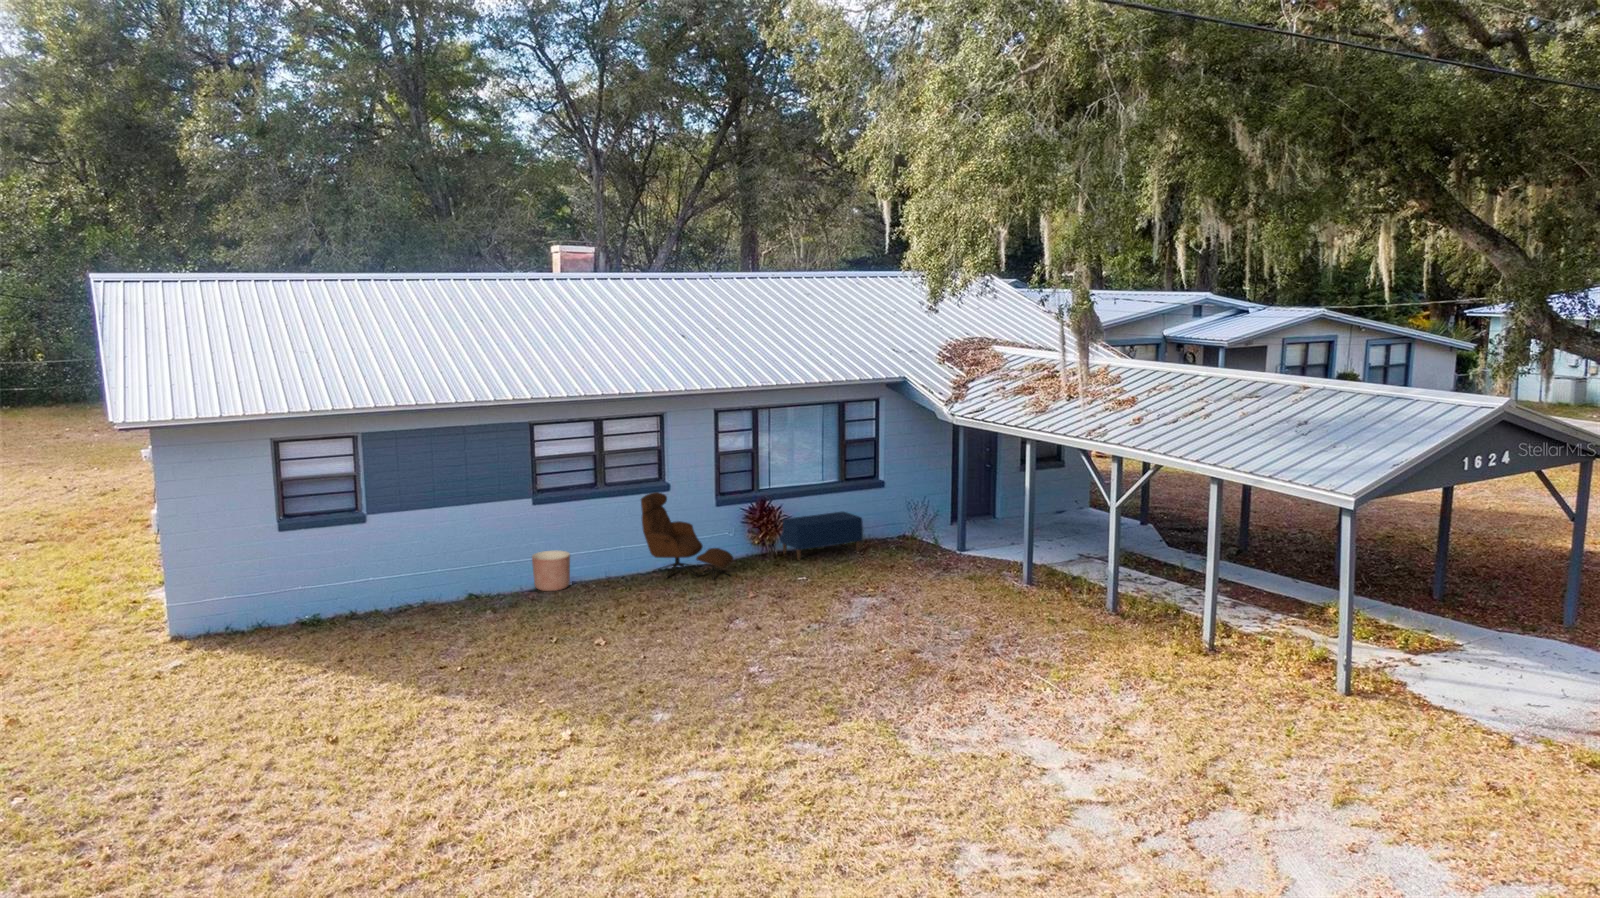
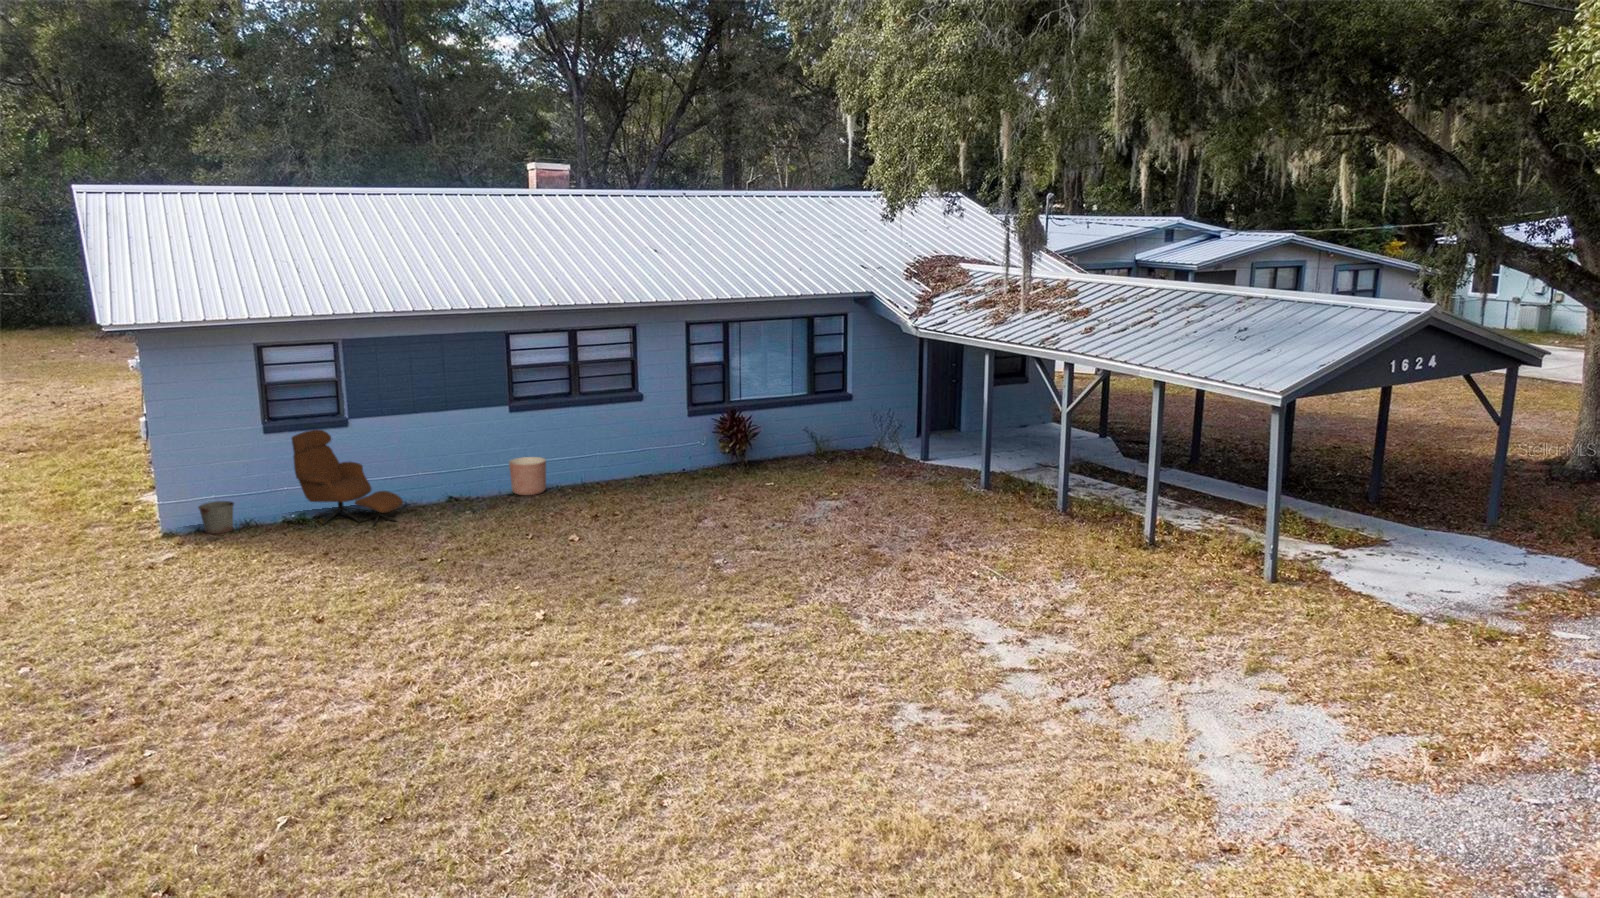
lounge chair: present [641,492,733,579] -> present [292,429,403,526]
bench: present [780,512,863,560] -> none [751,423,831,469]
bucket: none [209,601,247,637] -> present [198,501,234,534]

